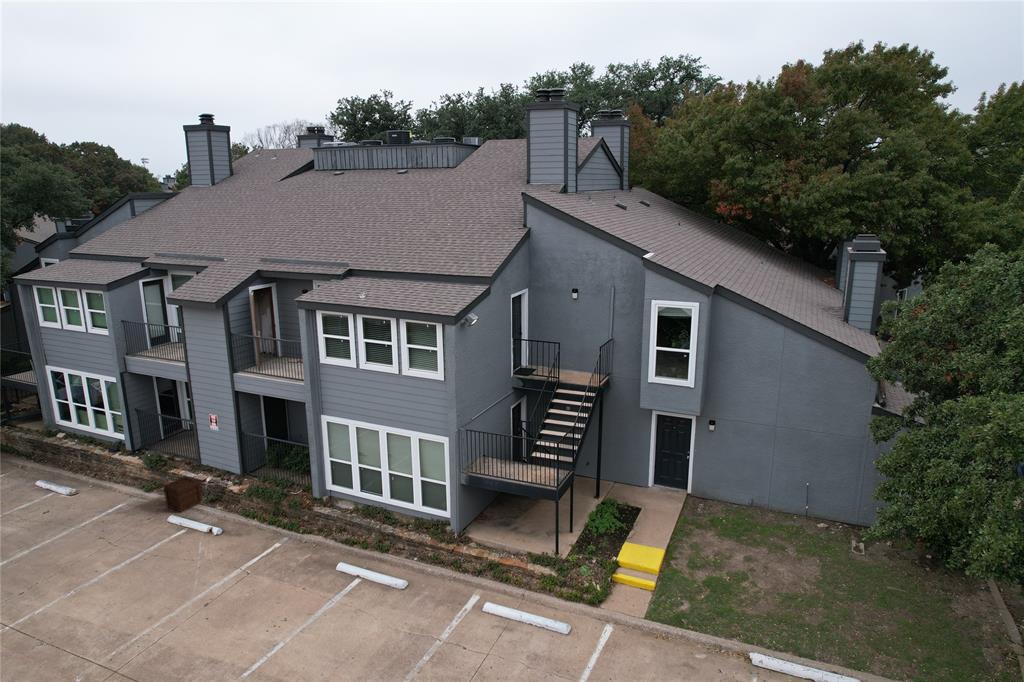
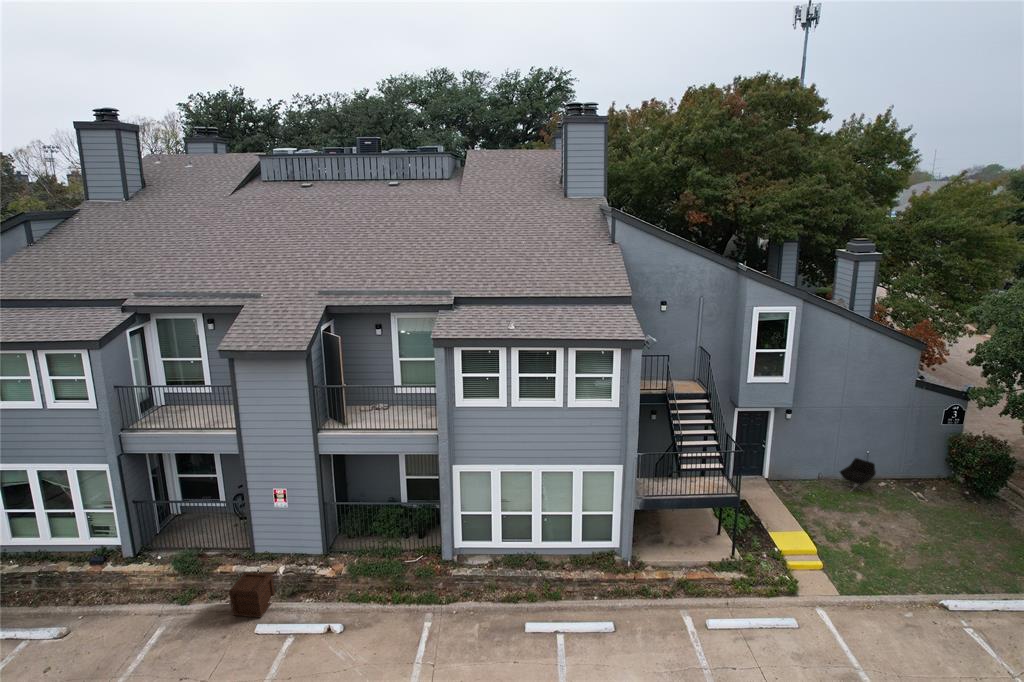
lounge chair: none [769,490,812,530] -> present [840,458,876,491]

